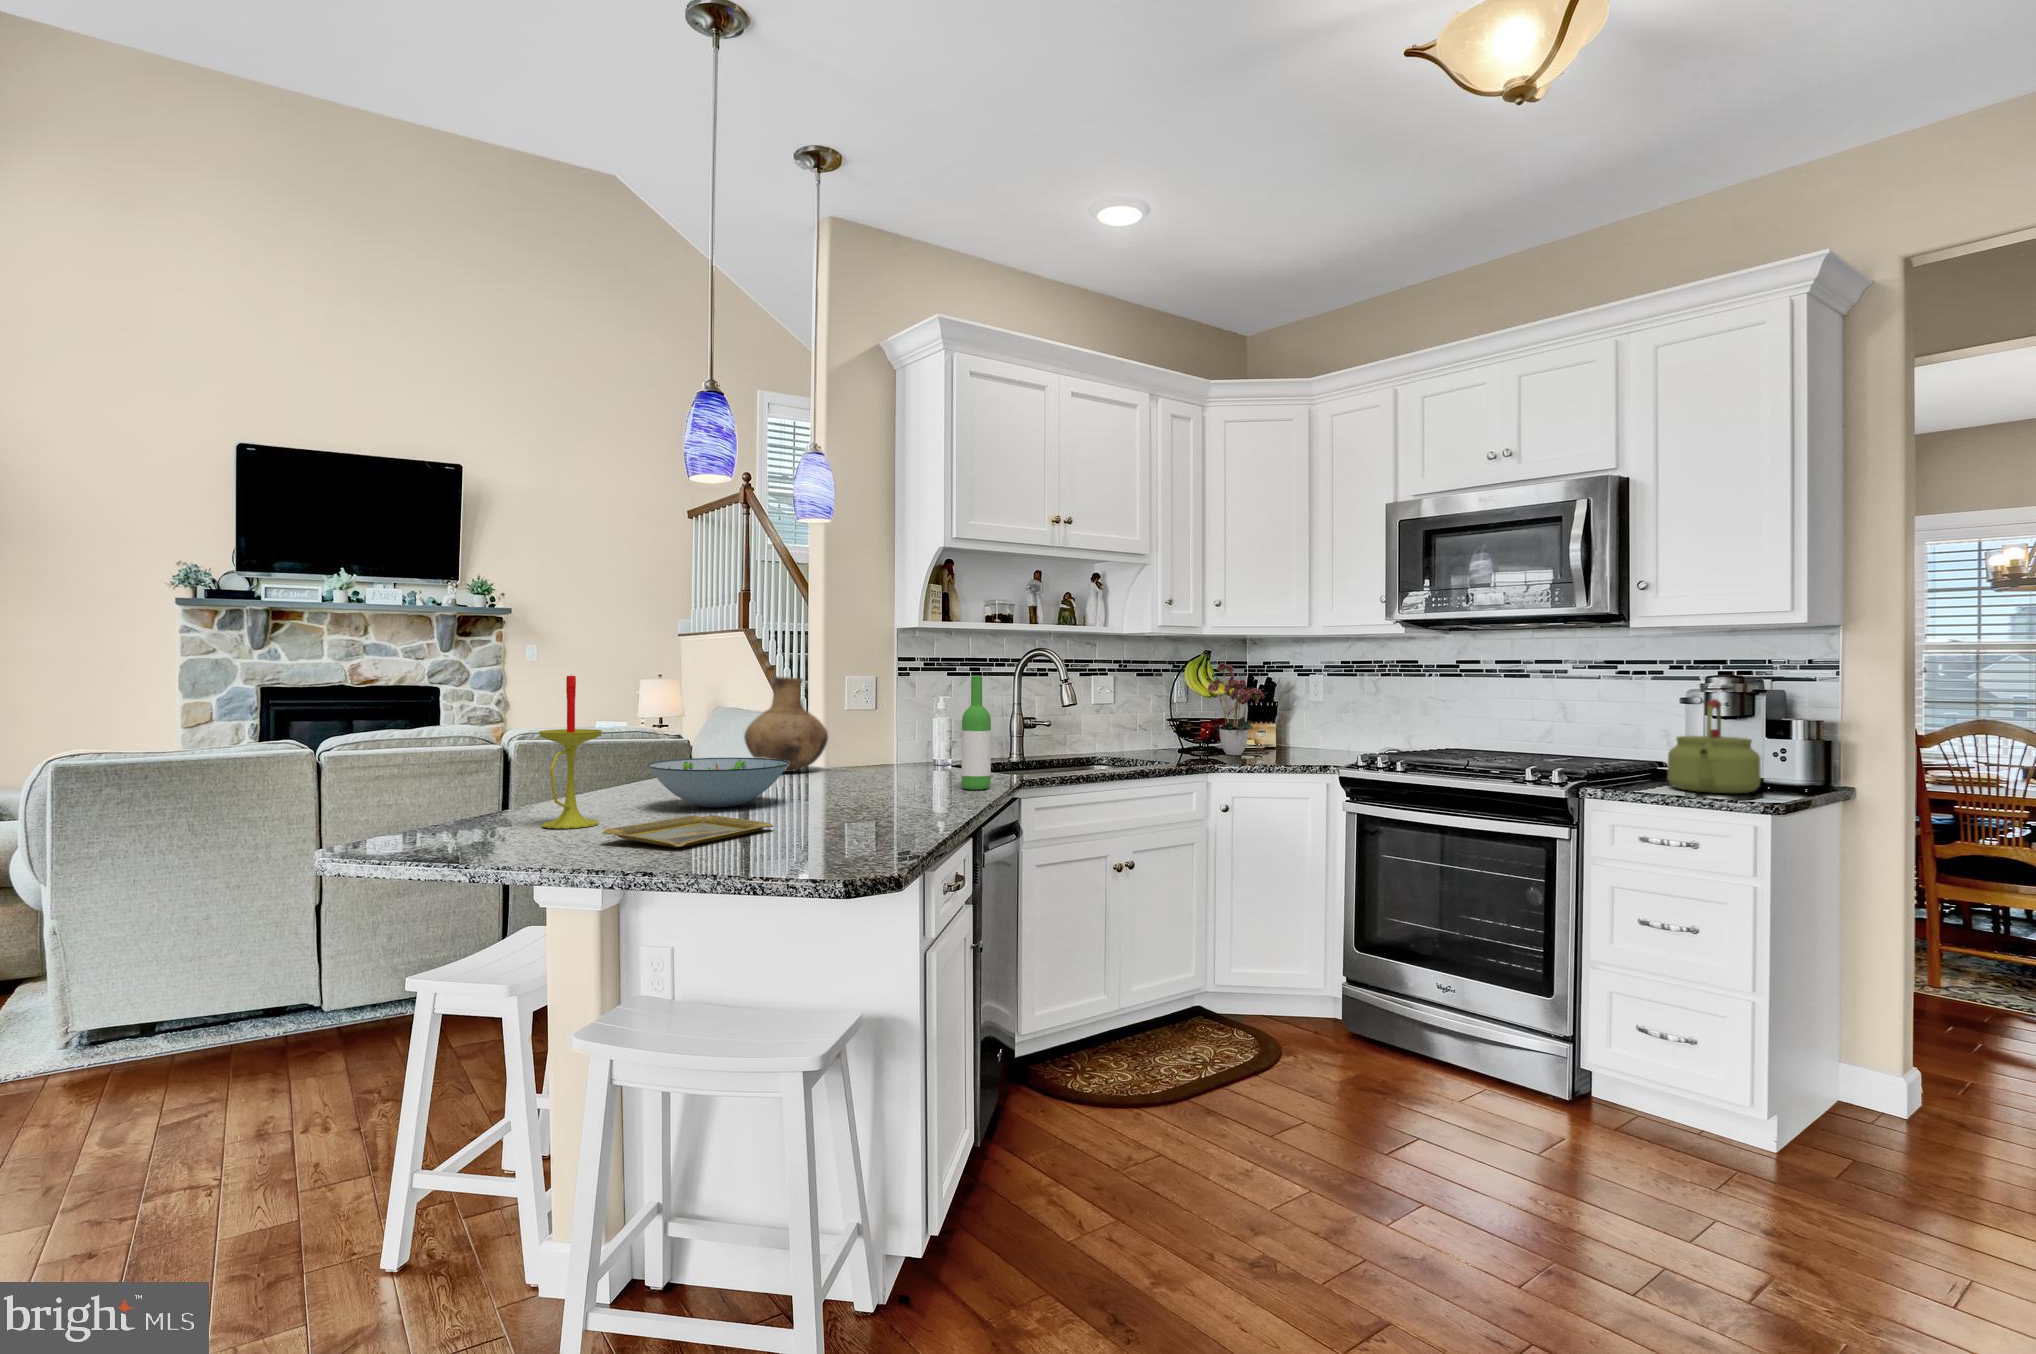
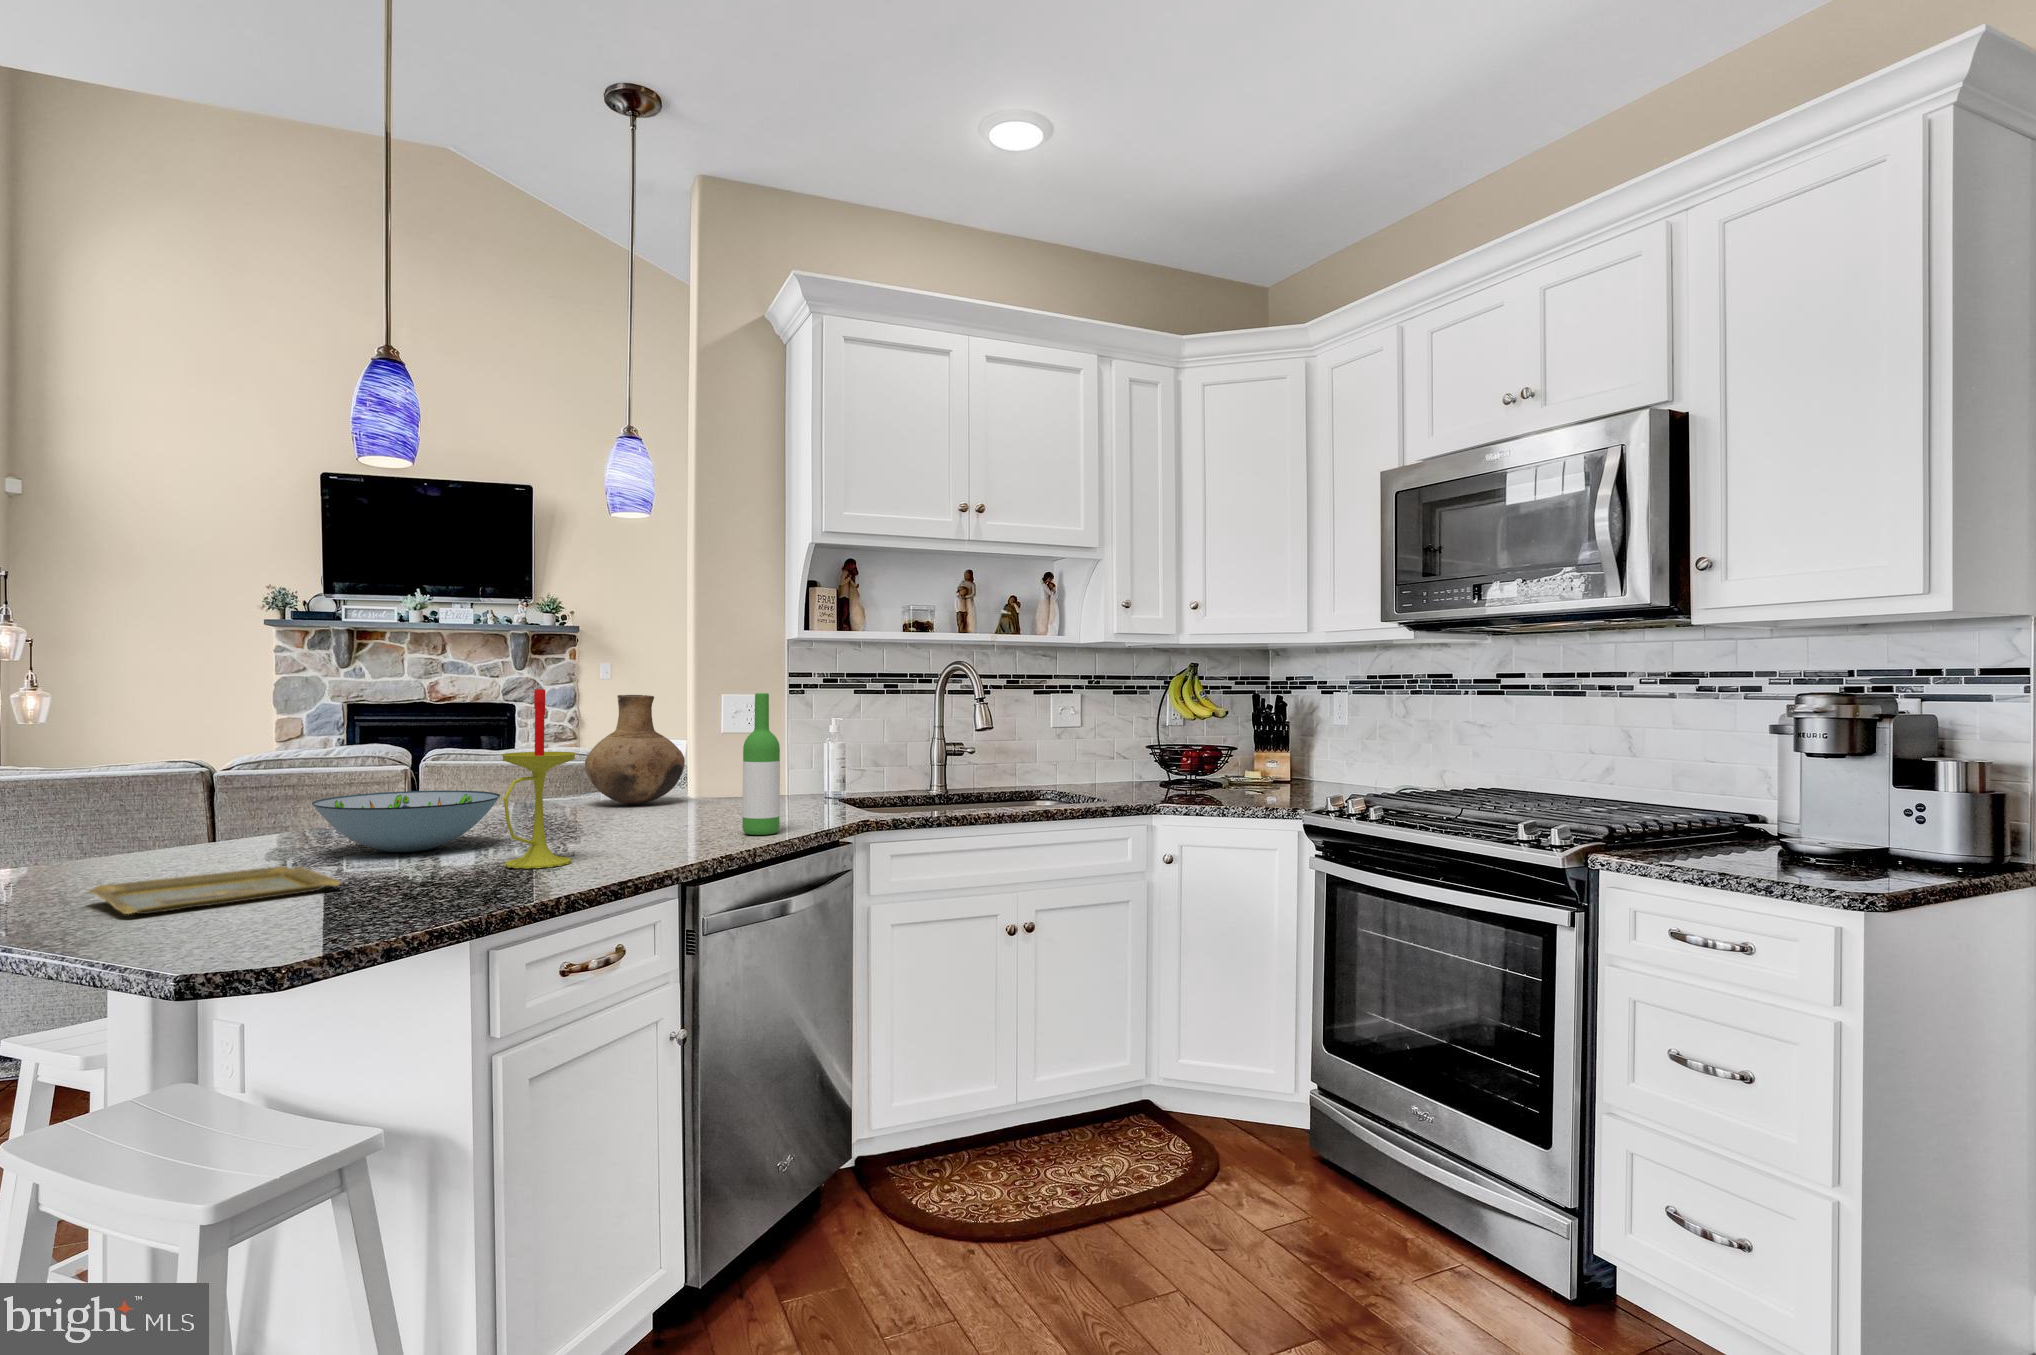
flower arrangement: present [1208,663,1265,755] -> none [1167,672,1241,792]
candle: present [539,676,602,829] -> present [502,689,576,868]
kettle: present [1667,699,1761,793] -> none [1728,727,1871,870]

